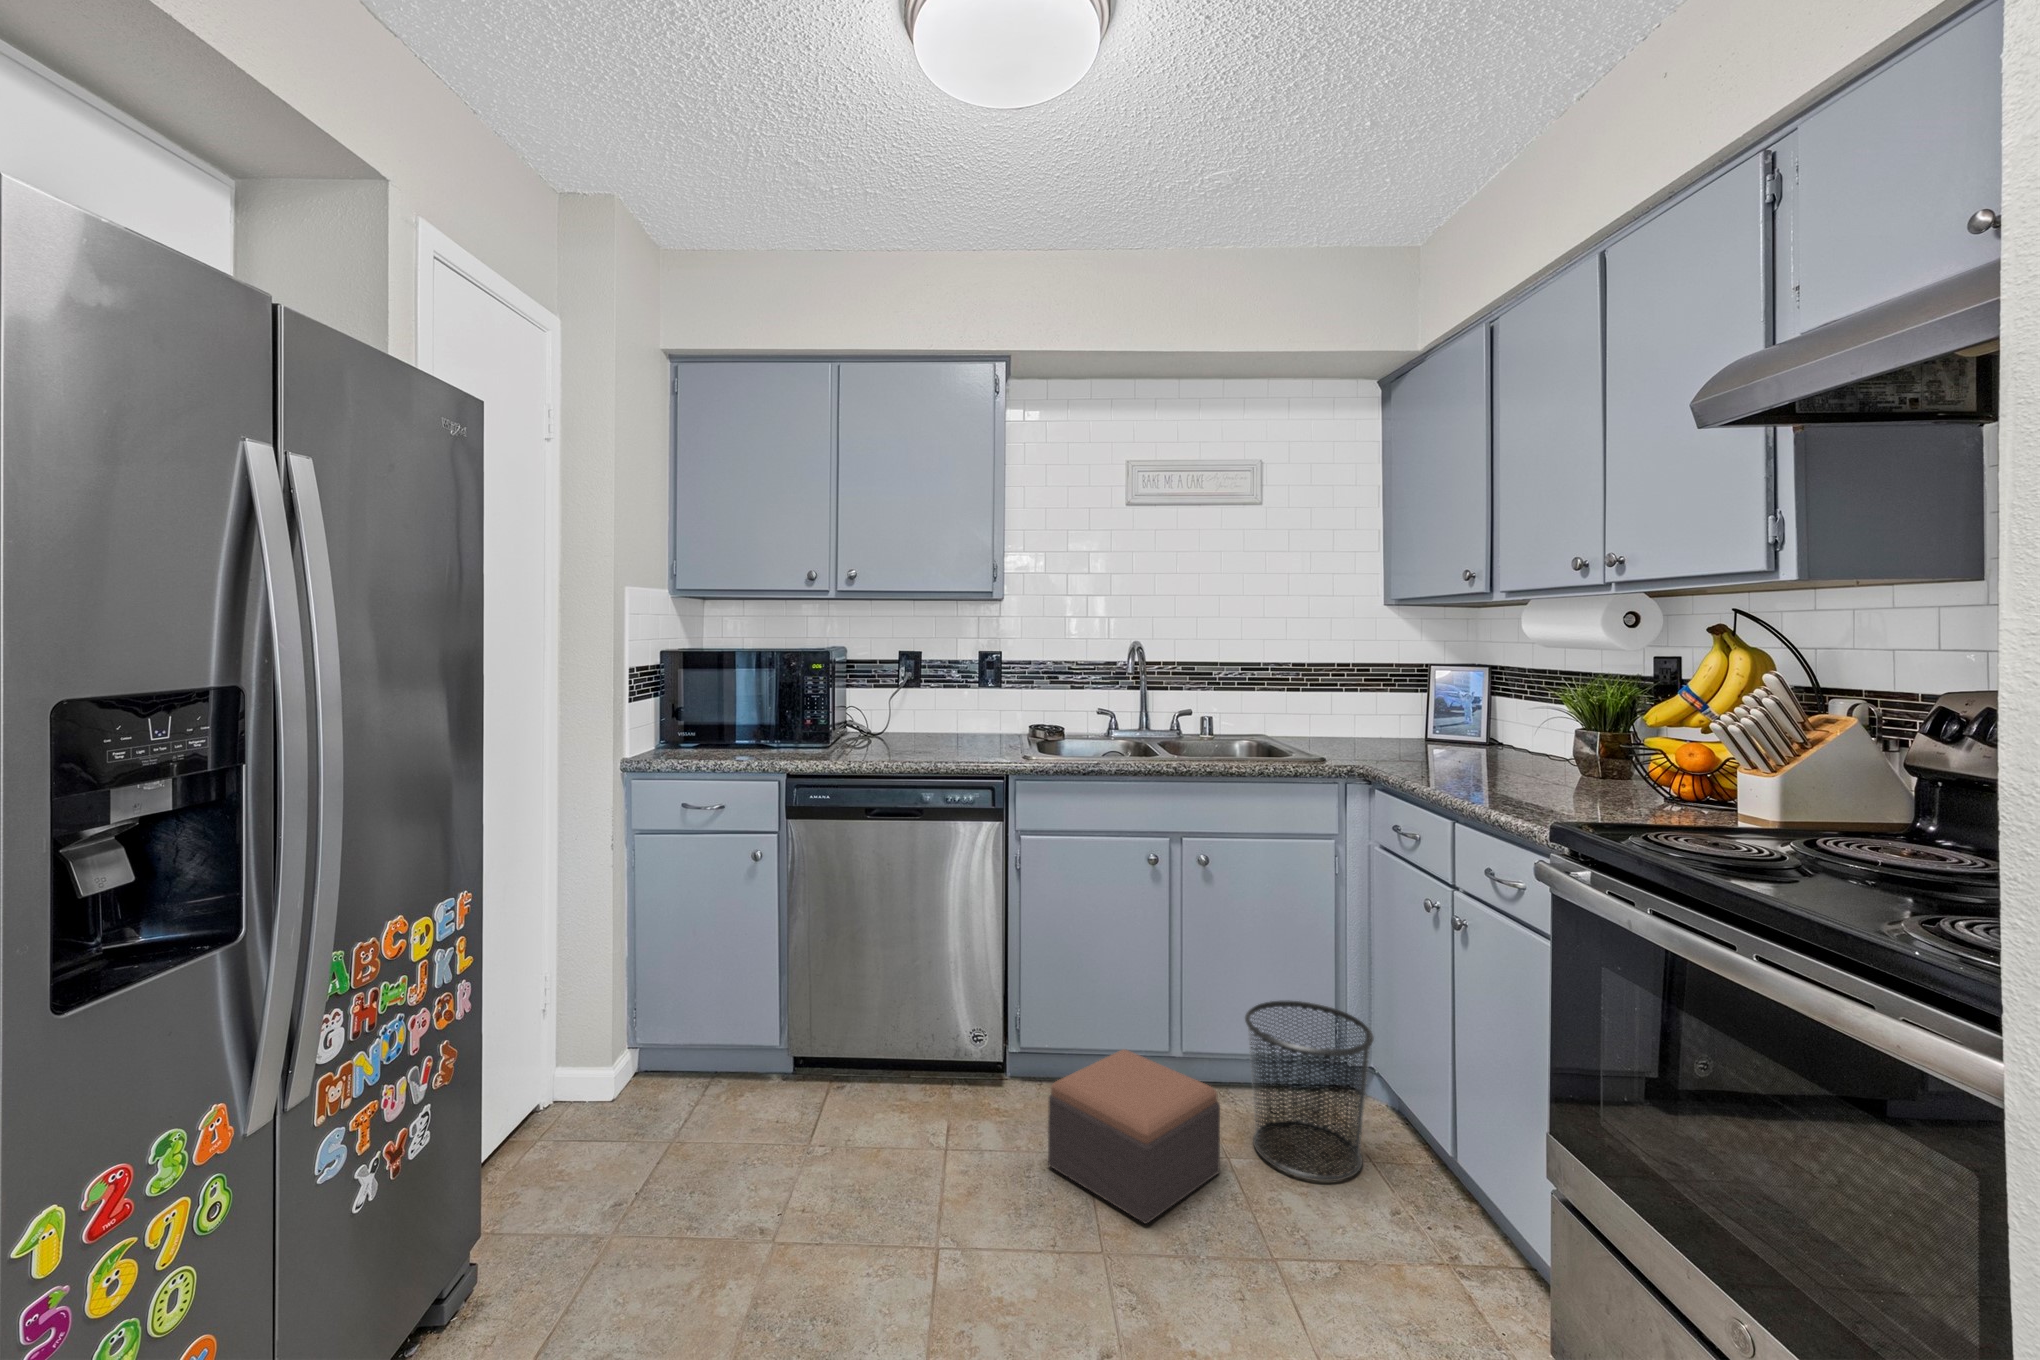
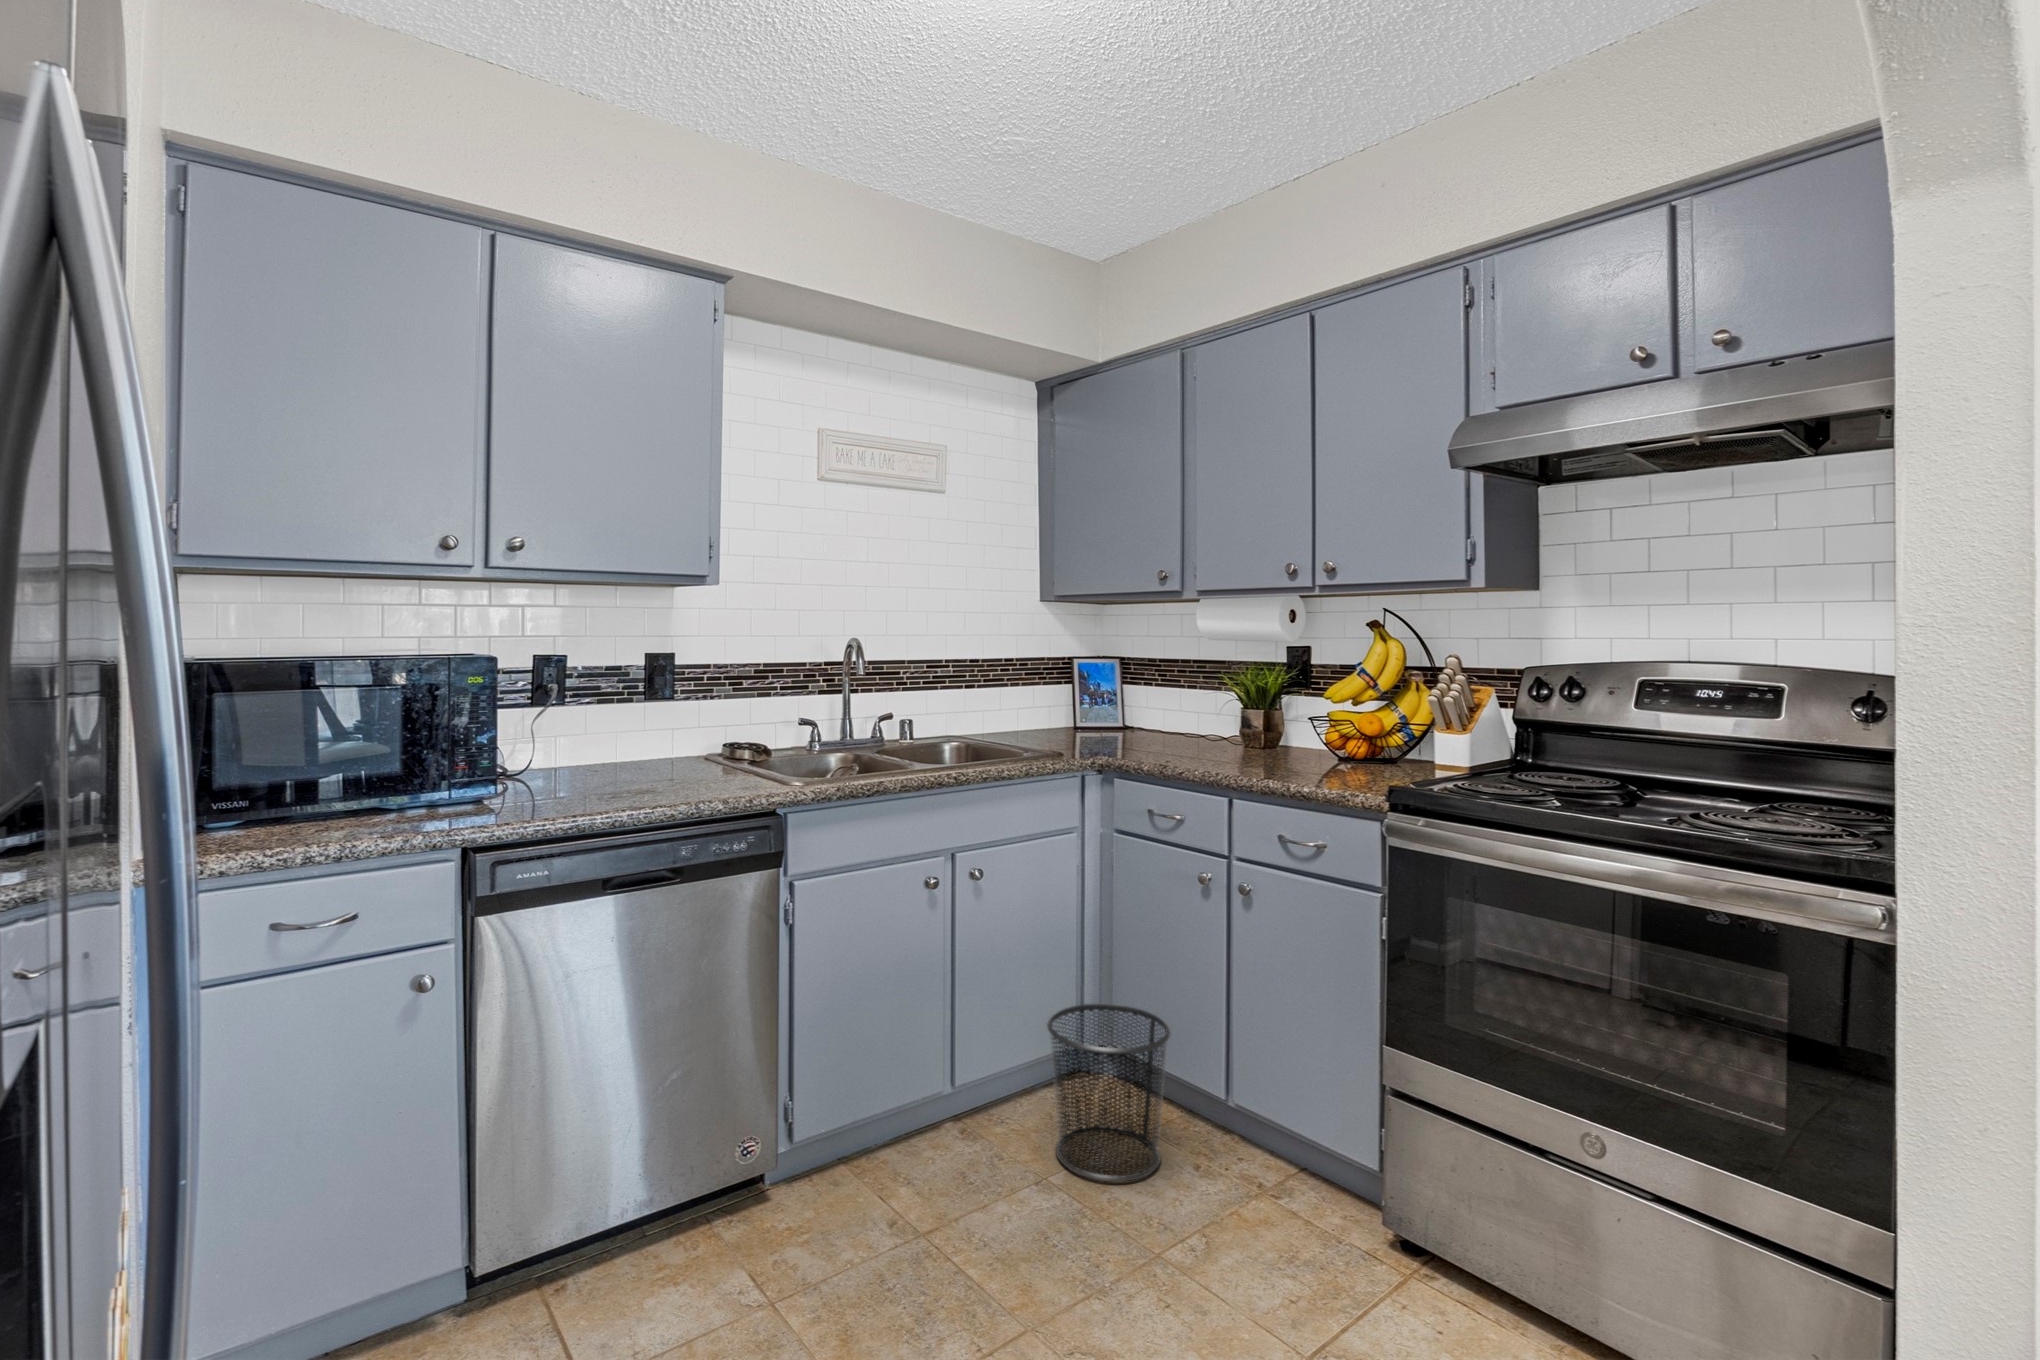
footstool: present [1048,1050,1220,1224] -> none [901,1106,1060,1288]

